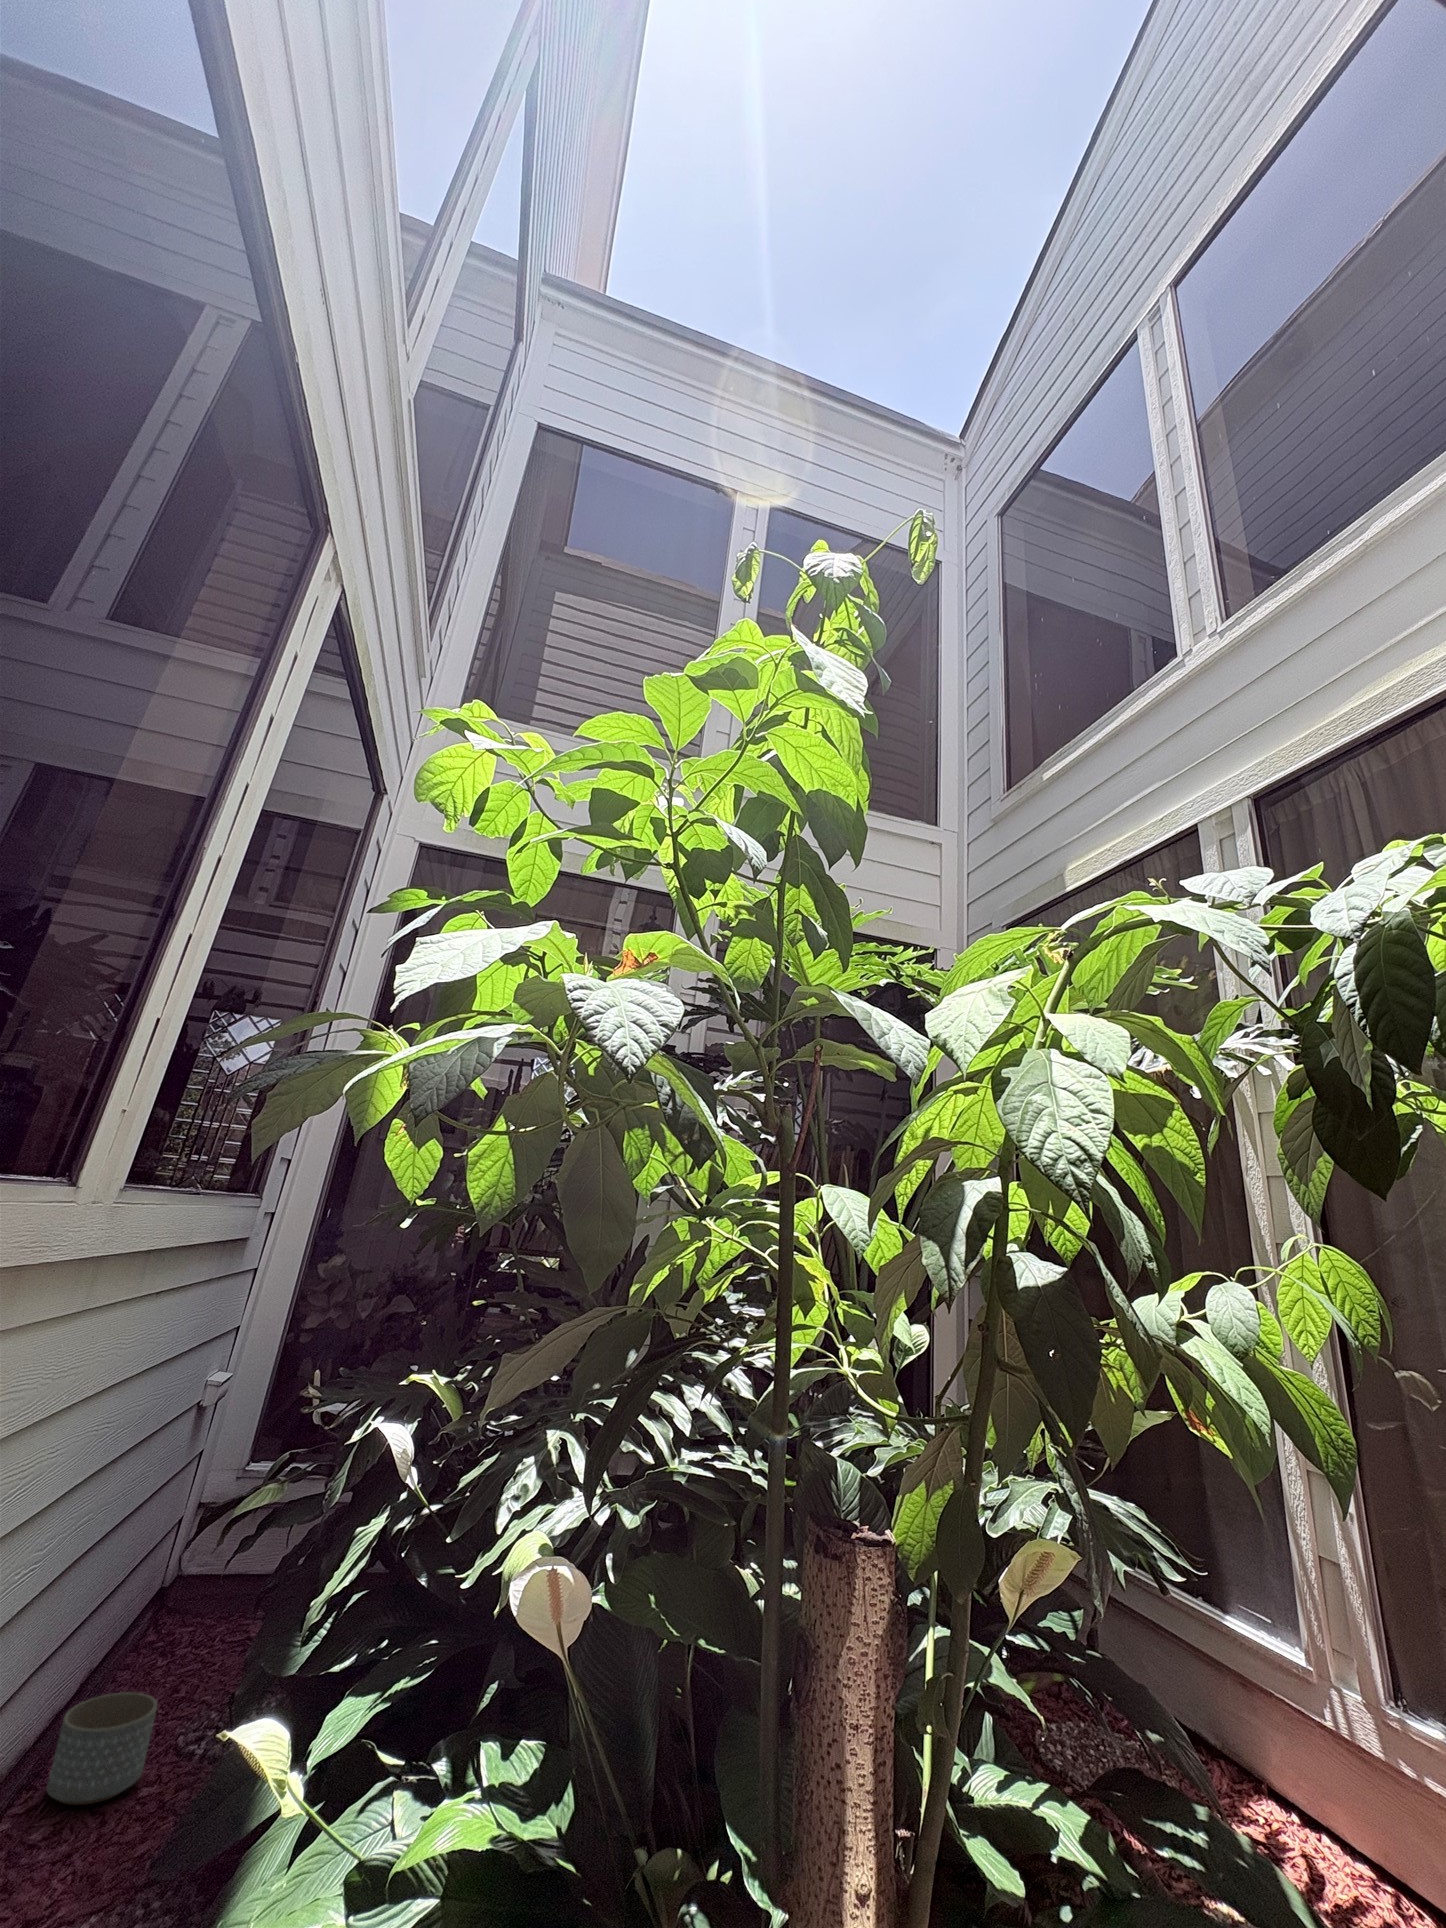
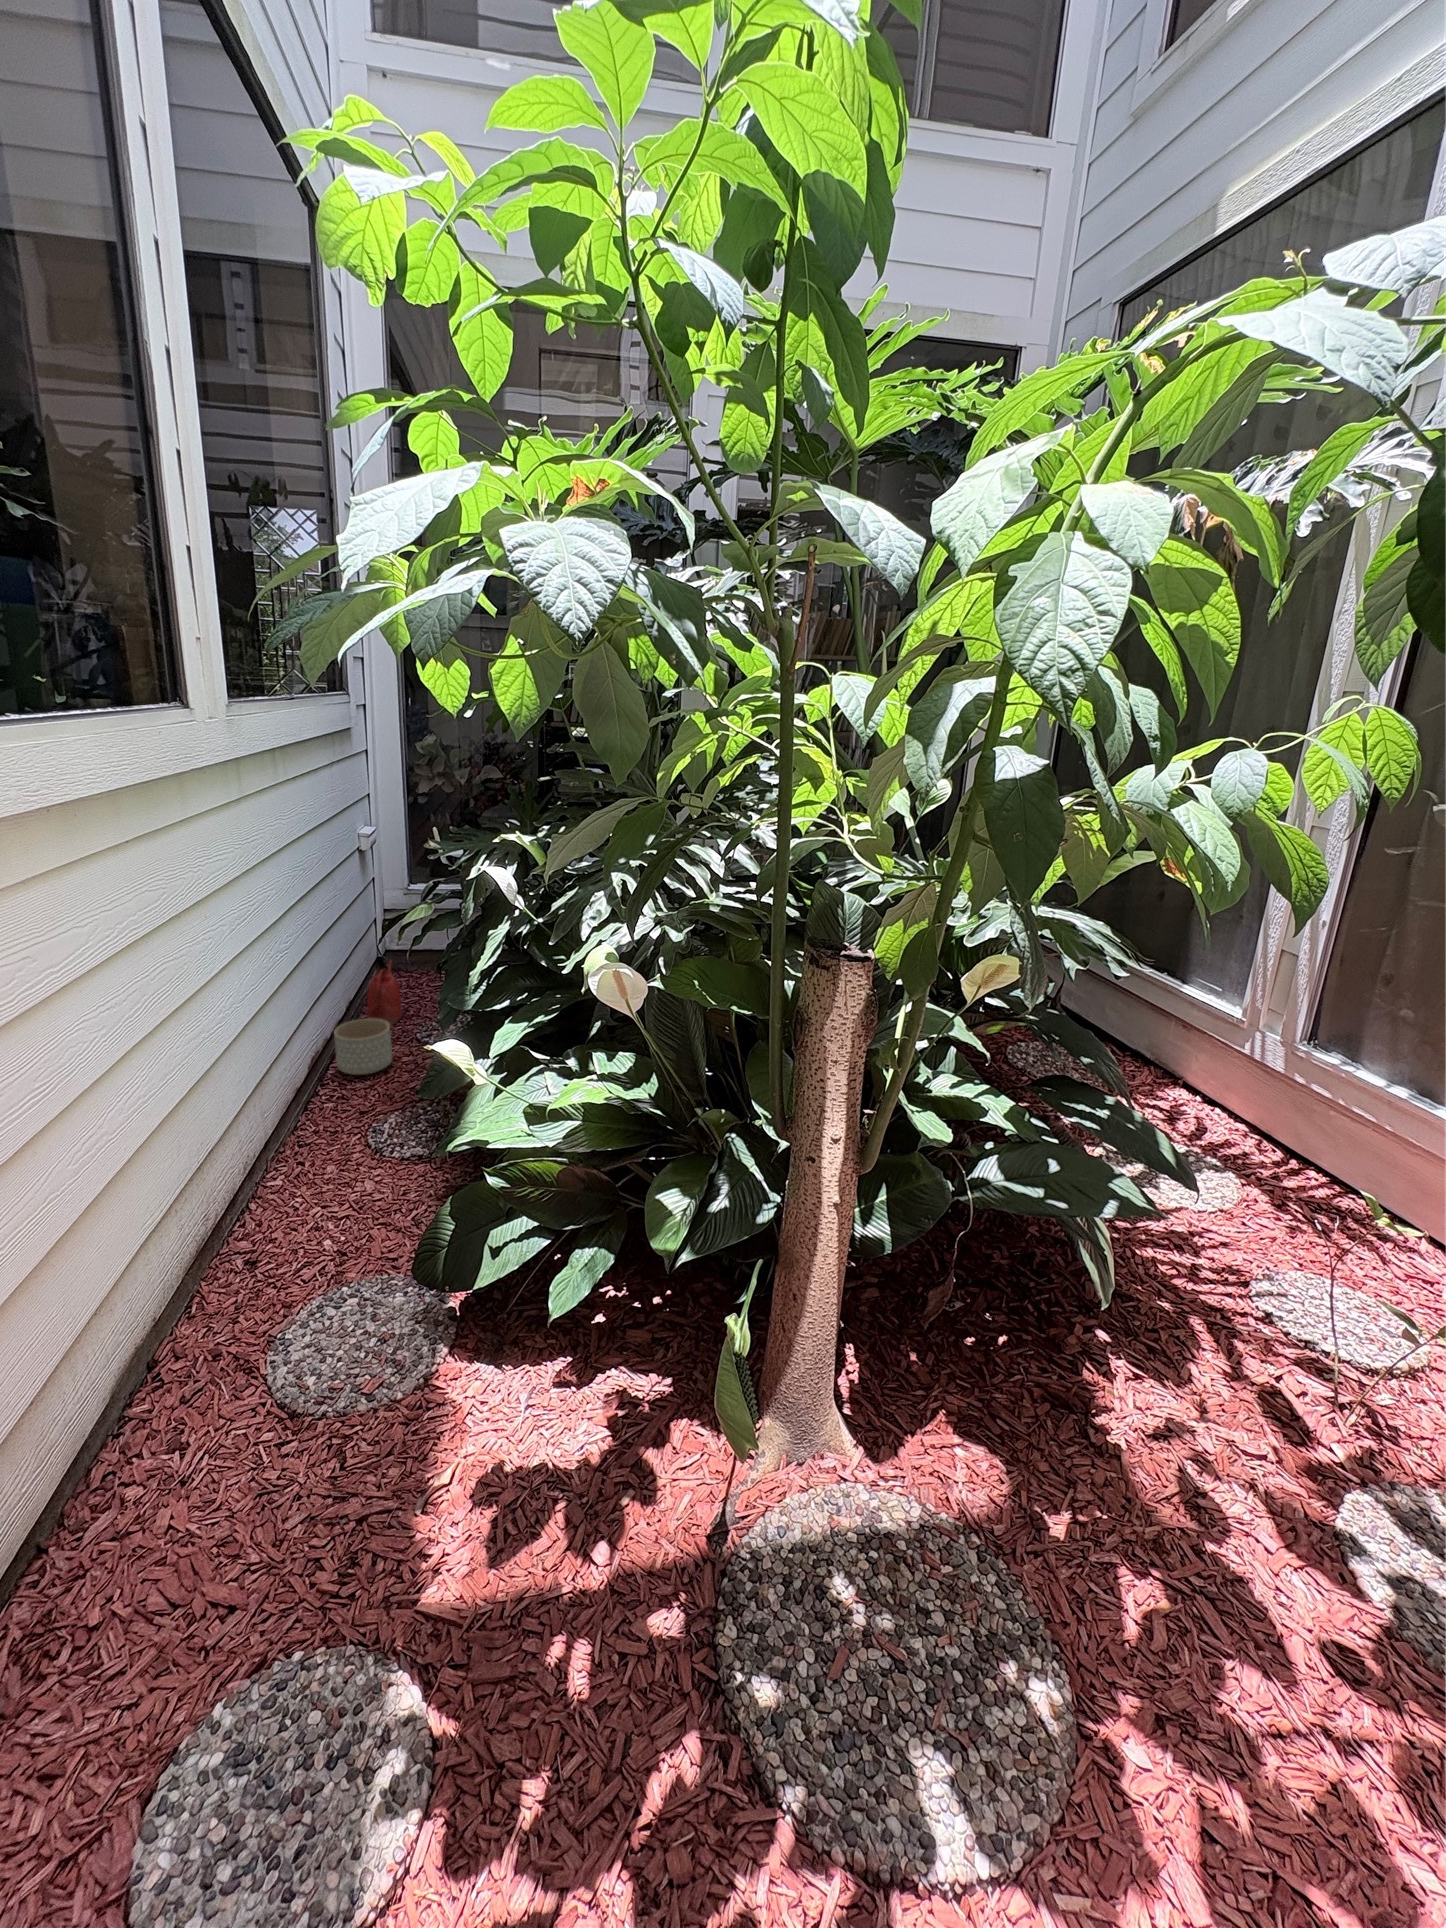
watering can: none [115,1591,183,1711] -> present [367,960,402,1025]

